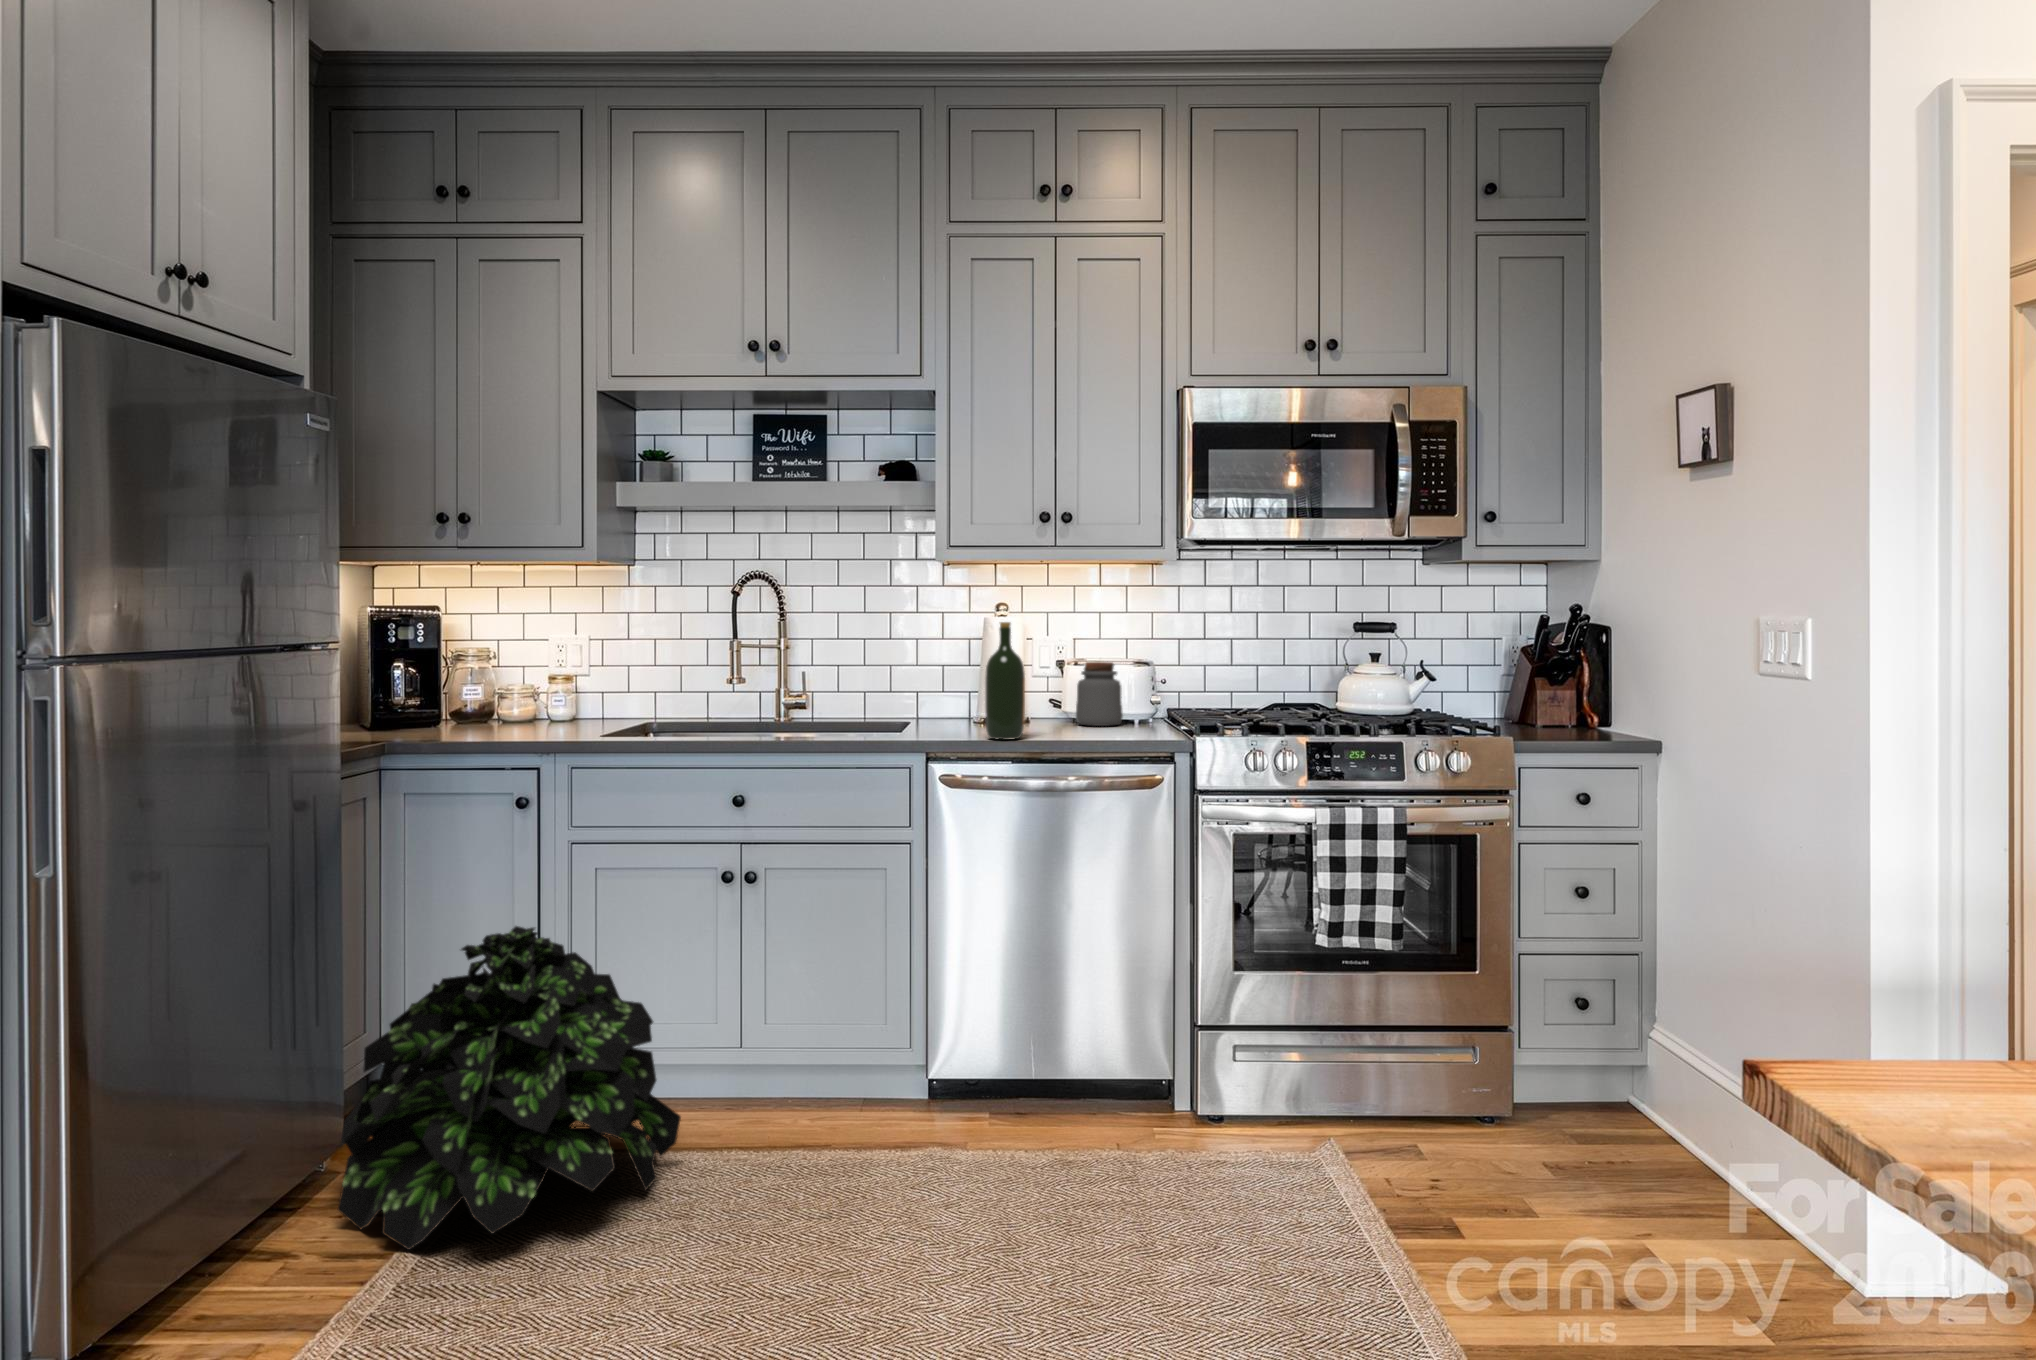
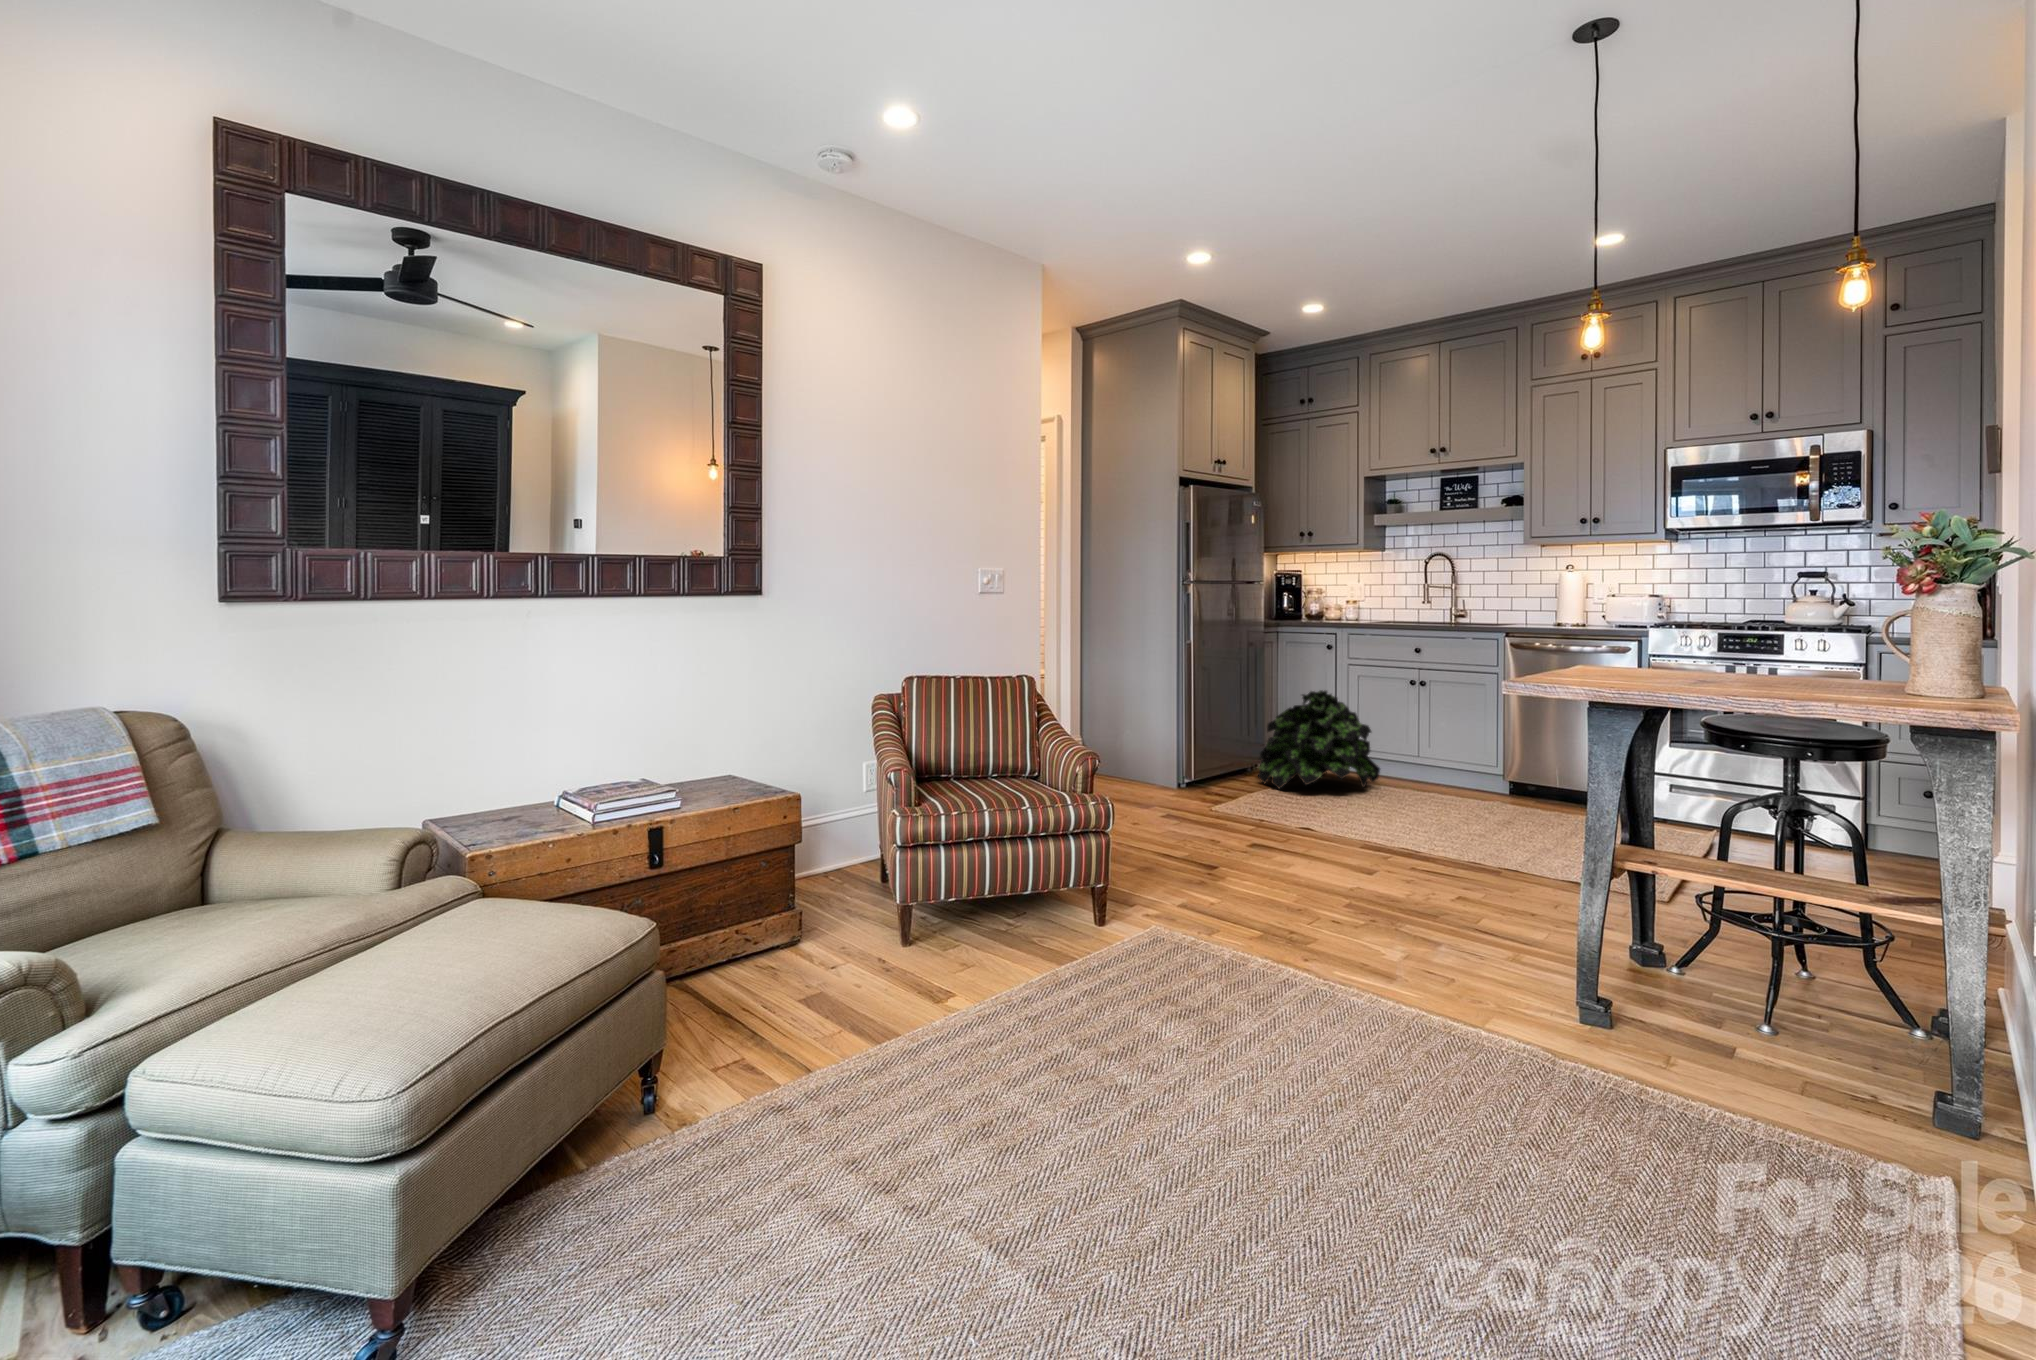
wine bottle: present [985,622,1025,740] -> none [1536,572,1558,627]
jar: present [1076,662,1123,726] -> none [1602,592,1630,623]

